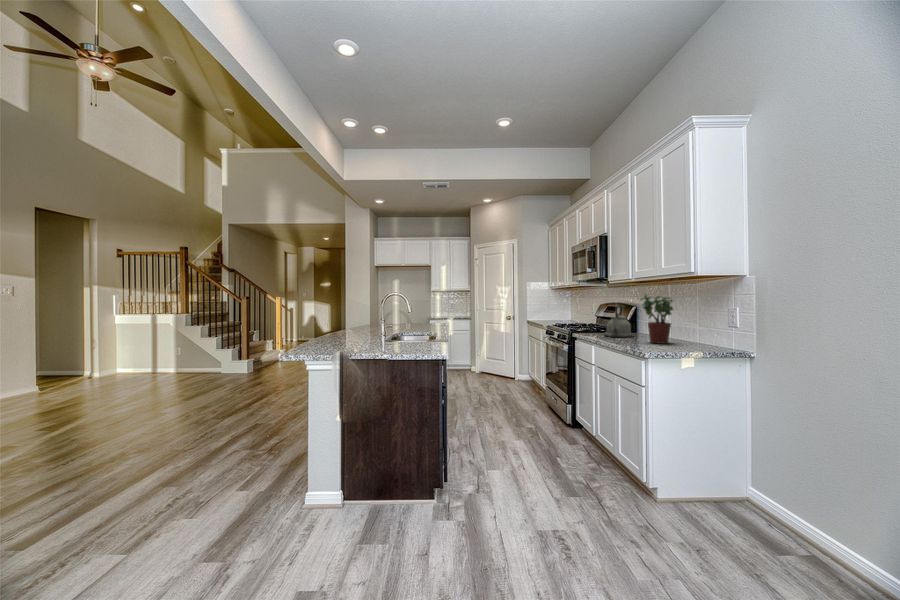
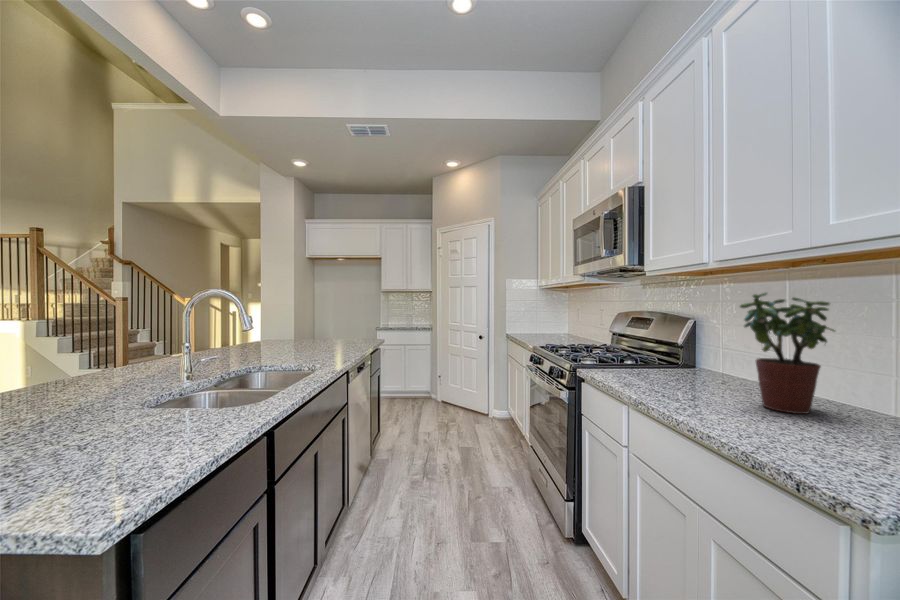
kettle: present [604,306,633,338] -> none [640,318,701,384]

